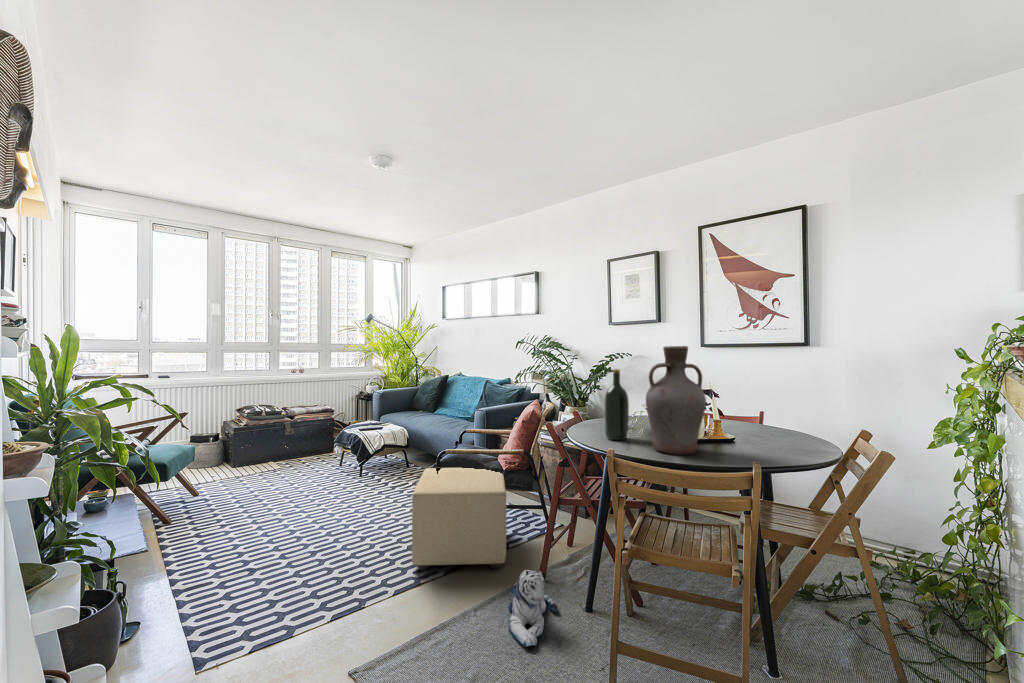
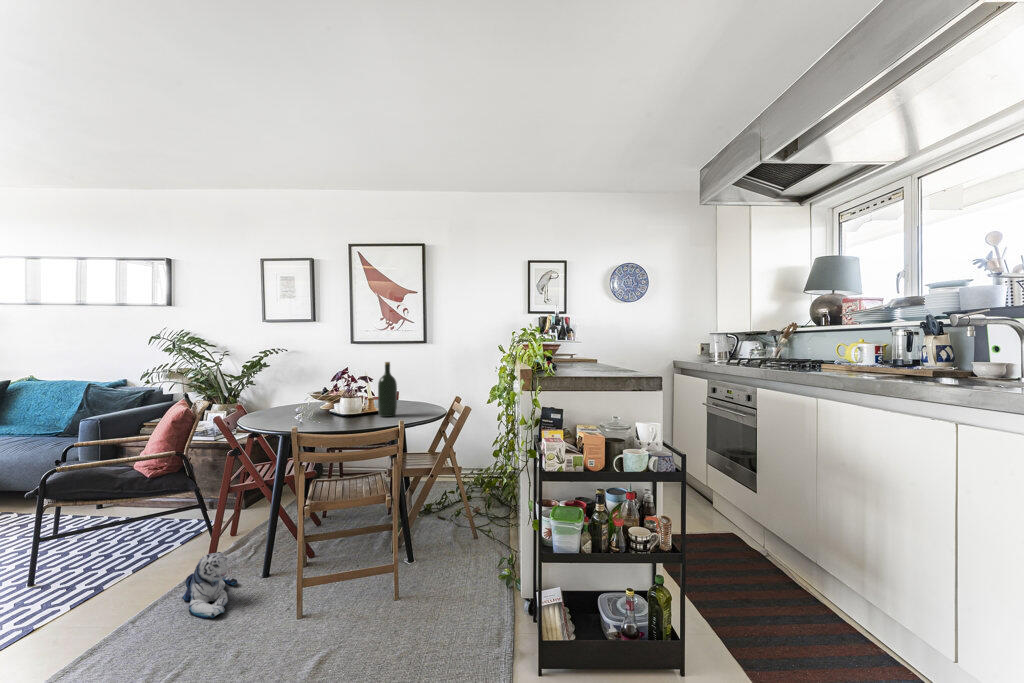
vase: present [646,346,706,455] -> none [322,345,366,425]
wine bottle: present [605,369,629,440] -> present [378,362,397,417]
ottoman: present [412,467,506,570] -> none [25,476,166,610]

